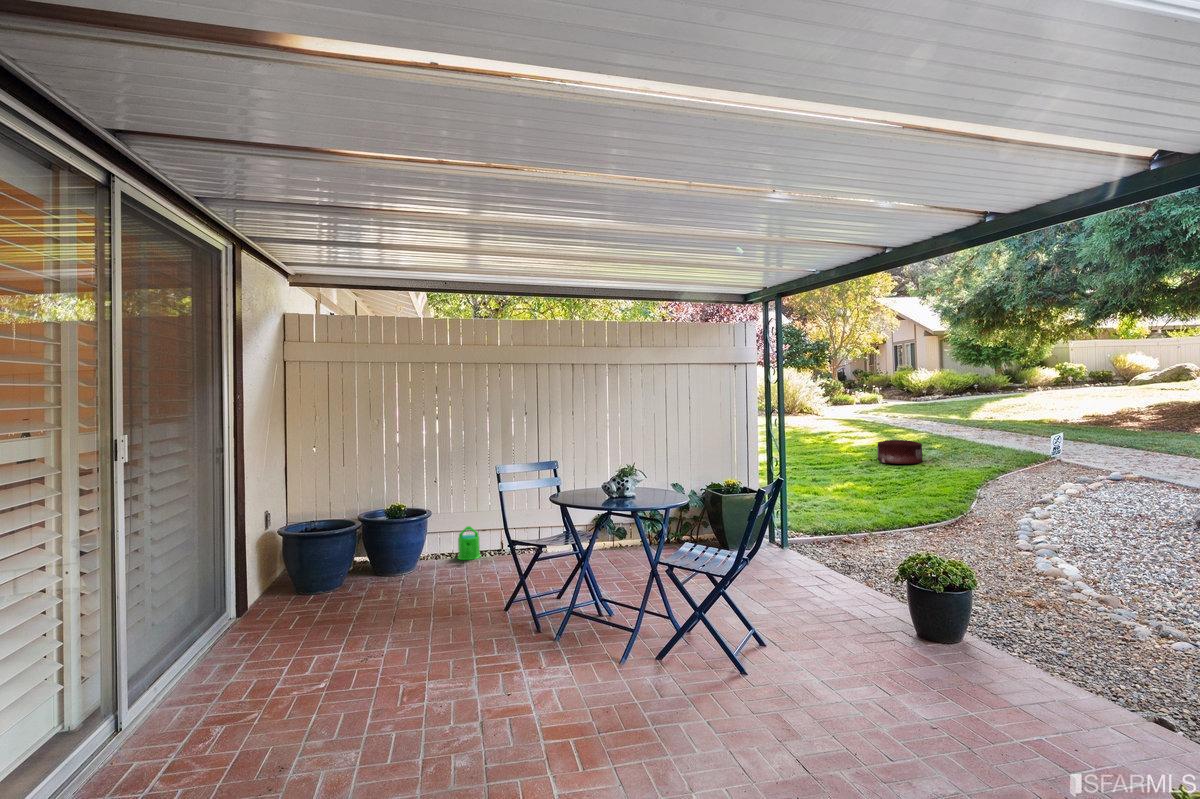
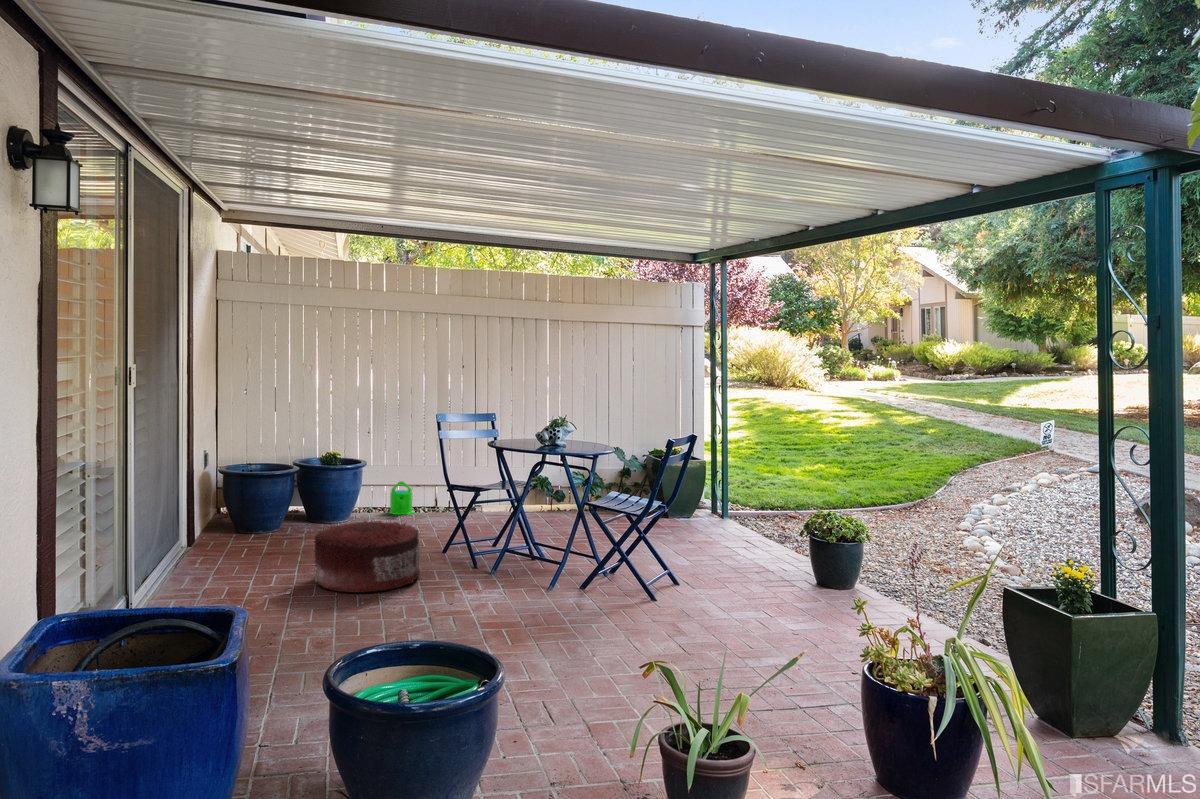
pouf: present [877,440,923,464] -> present [315,521,420,593]

